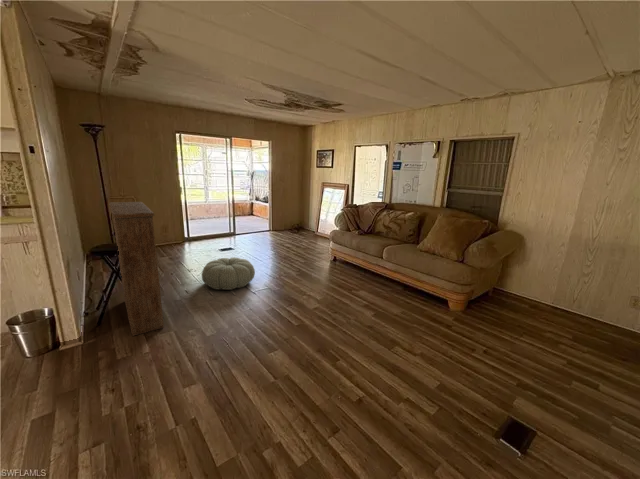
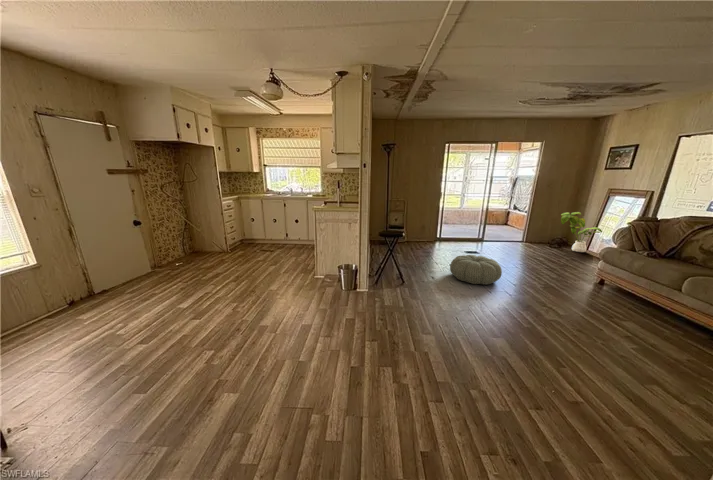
bookshelf: present [109,202,164,336] -> none [392,198,424,297]
house plant: none [294,203,323,236] -> present [561,212,602,252]

